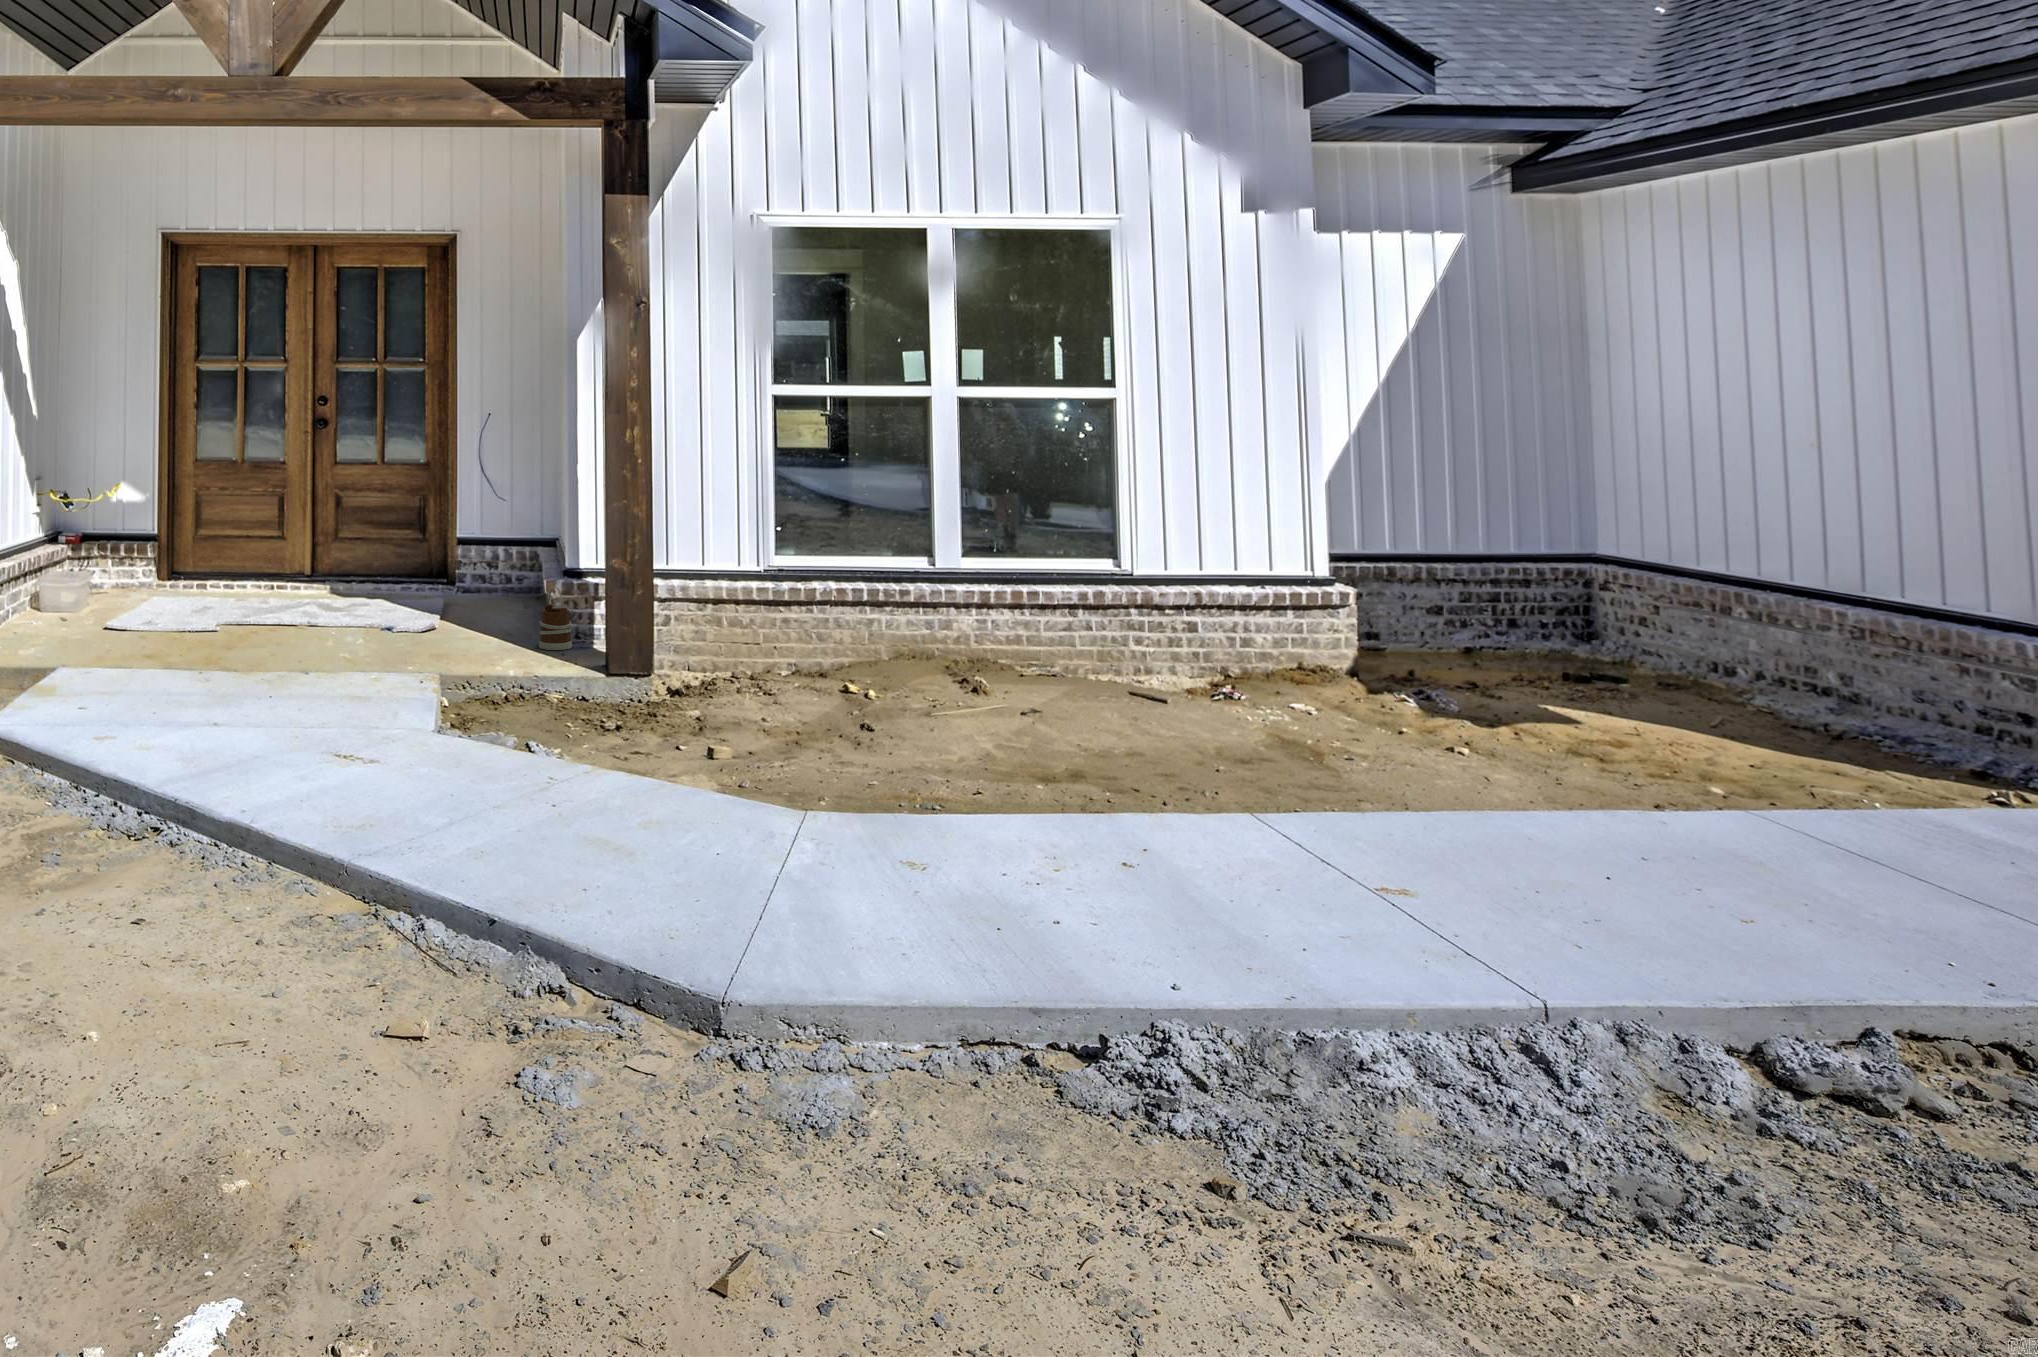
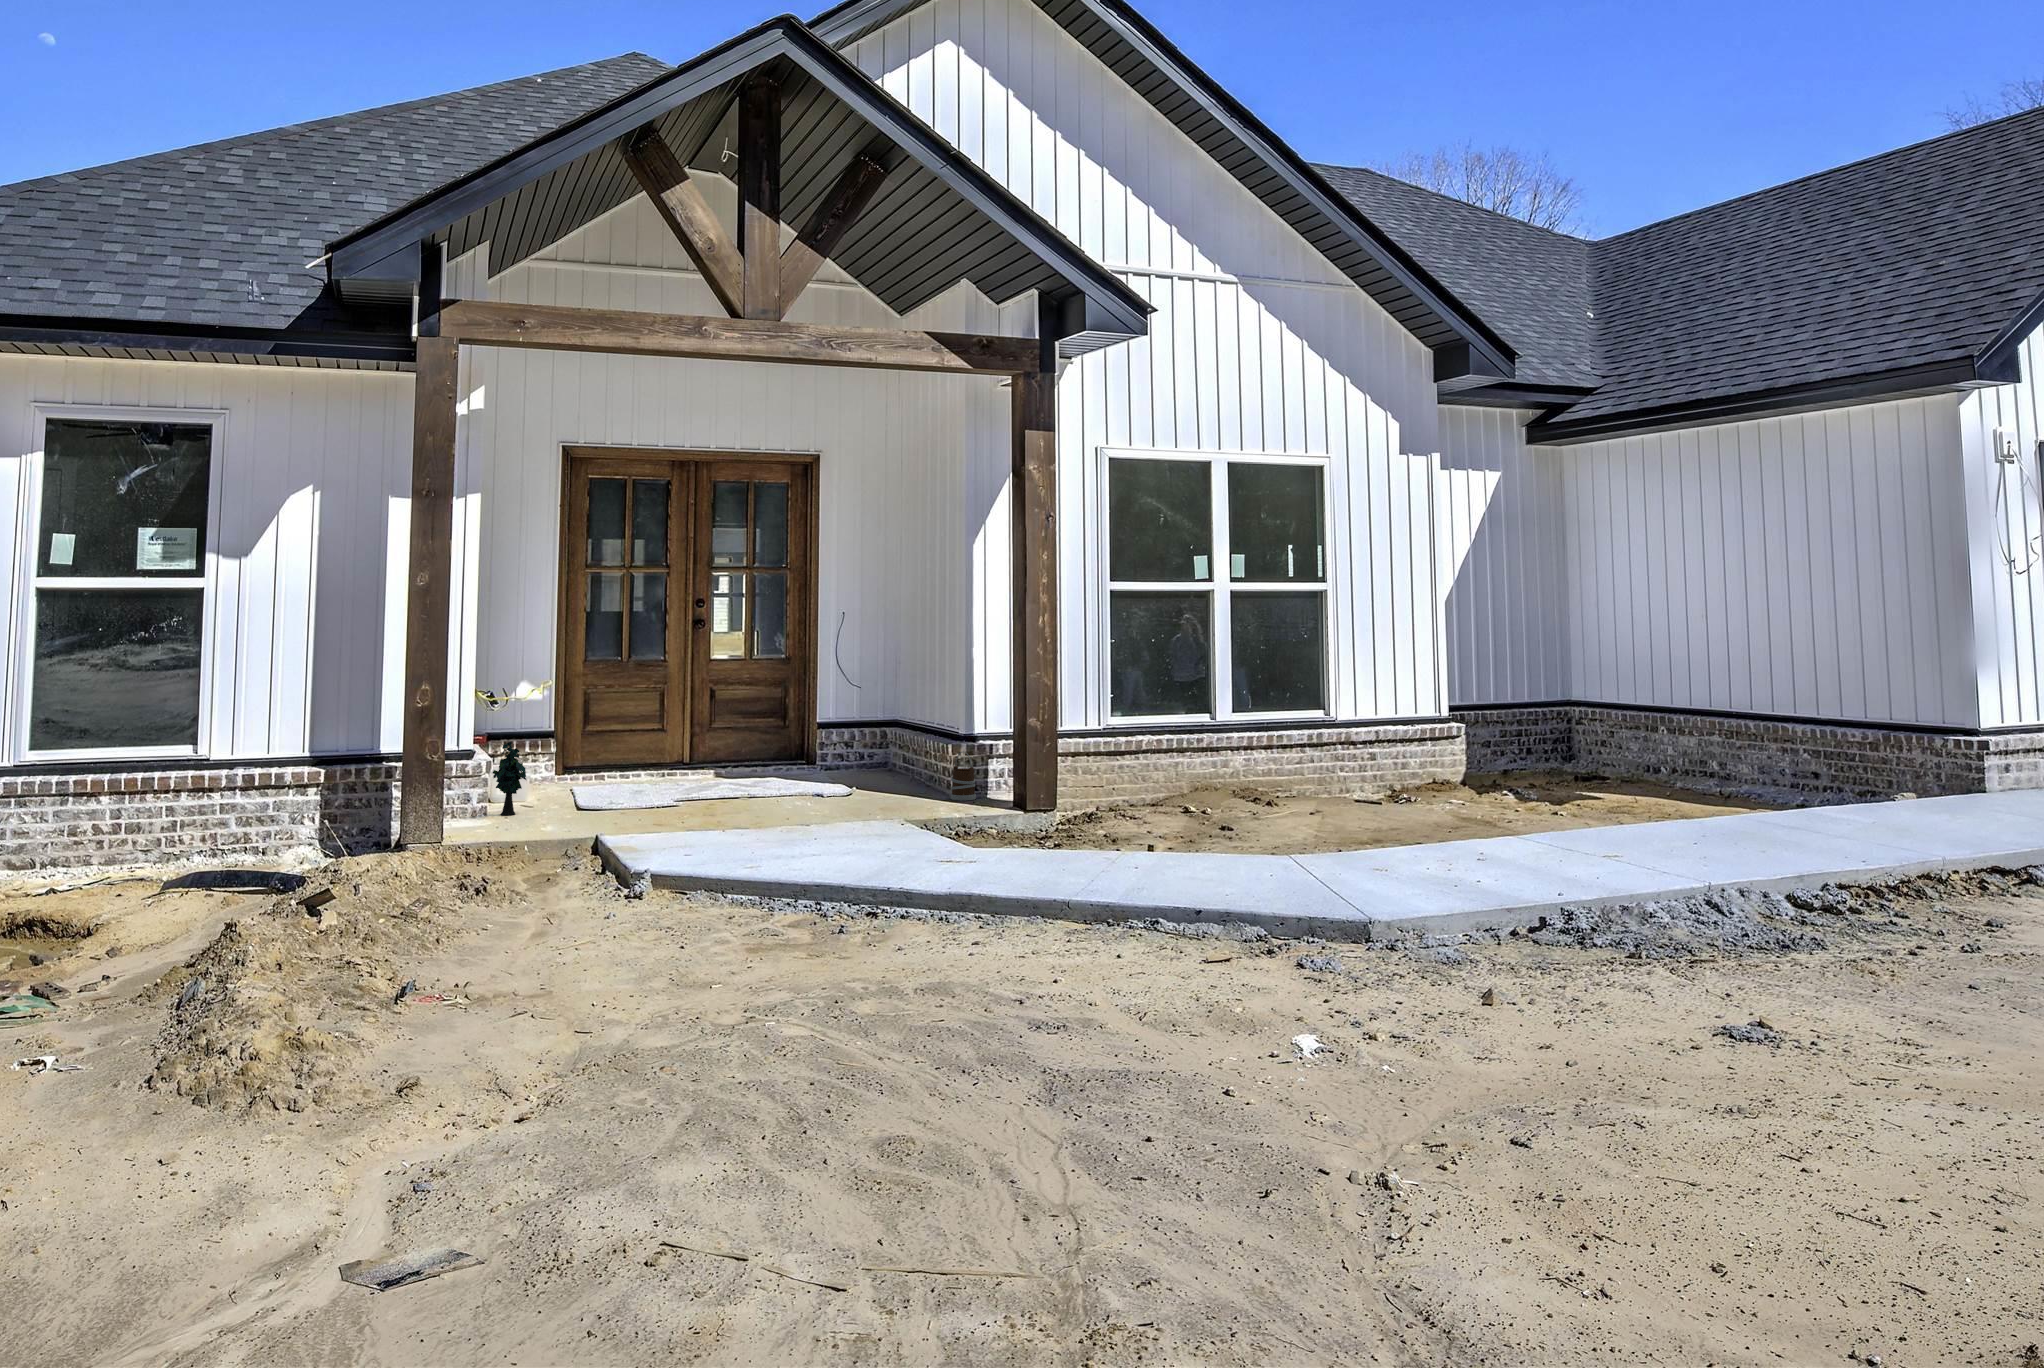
decorative plant: none [14,546,57,629] -> present [493,742,526,816]

